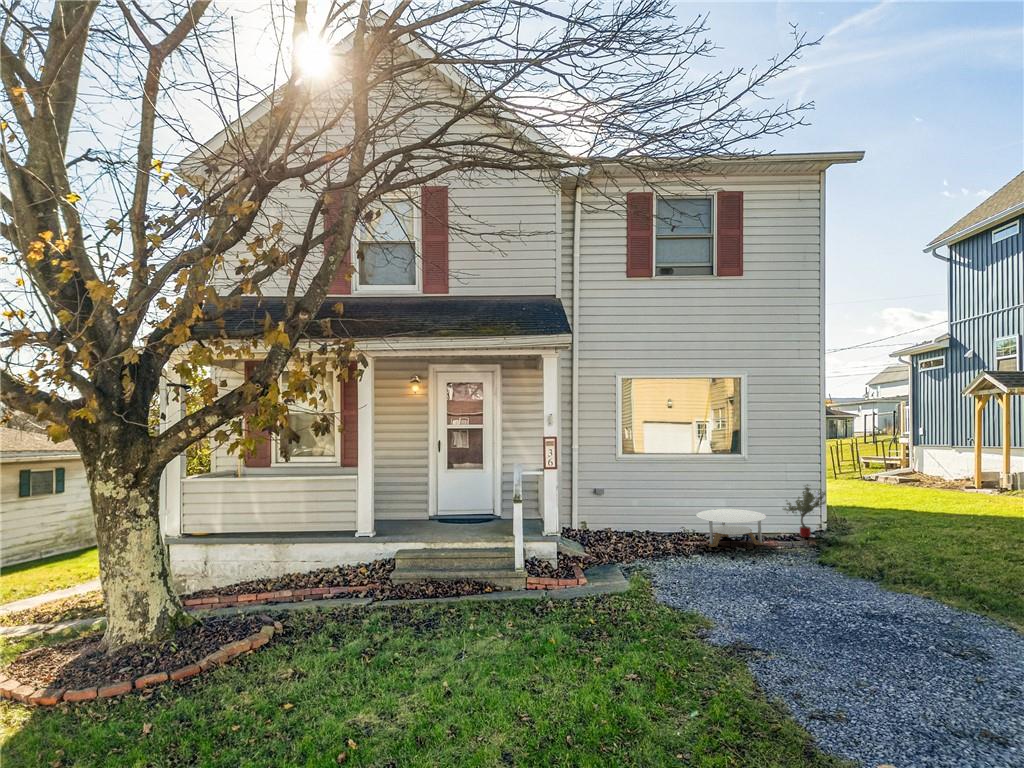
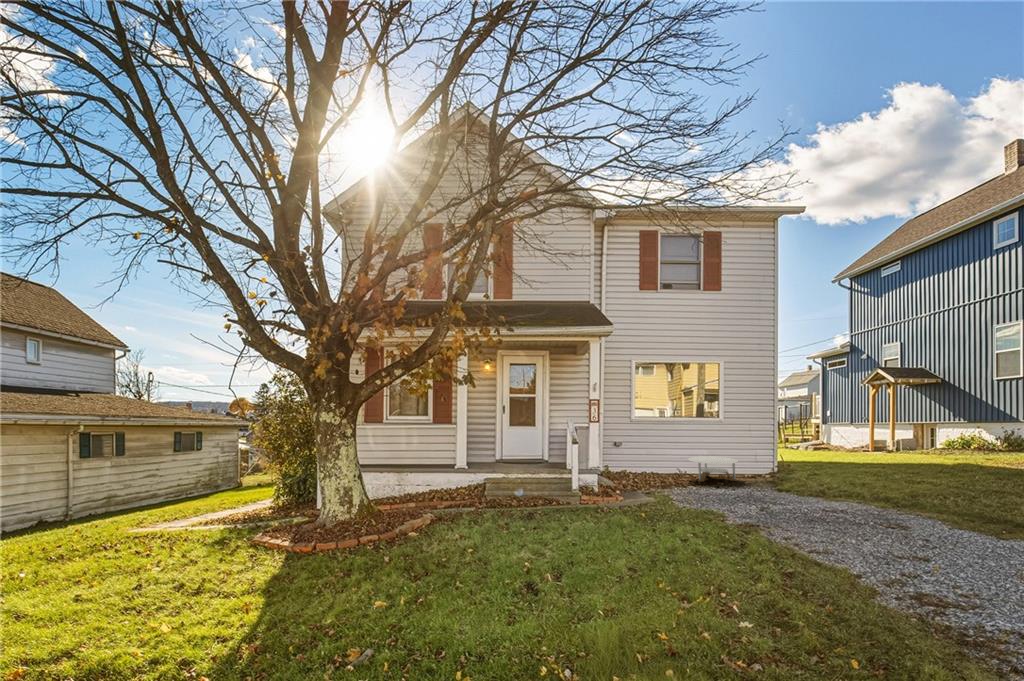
potted tree: present [783,485,826,538] -> none [748,439,779,477]

